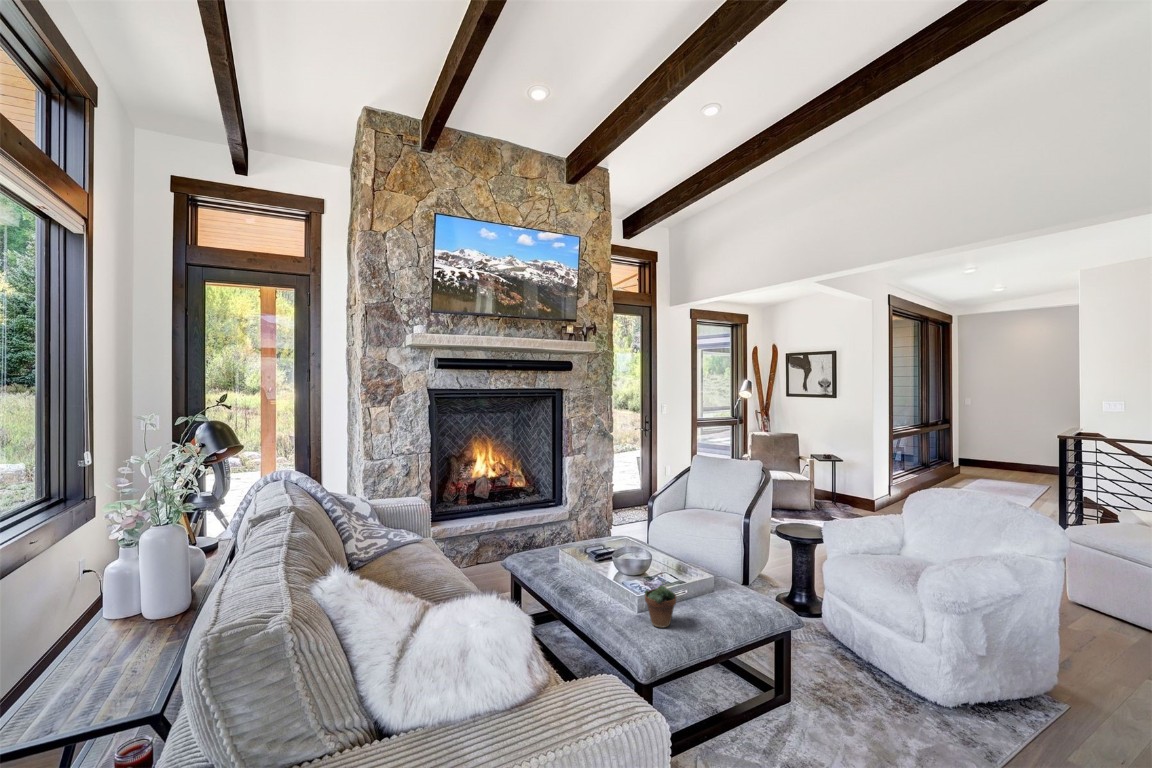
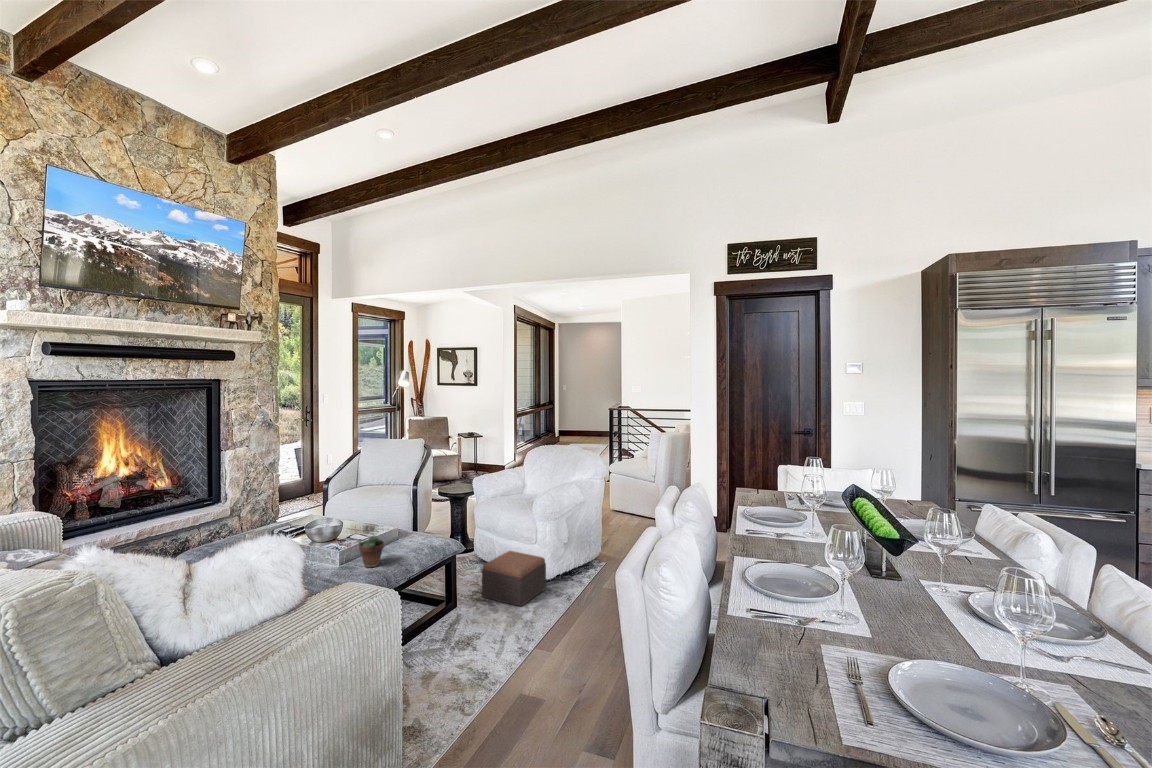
footstool: none [828,640,946,746] -> present [482,551,546,606]

